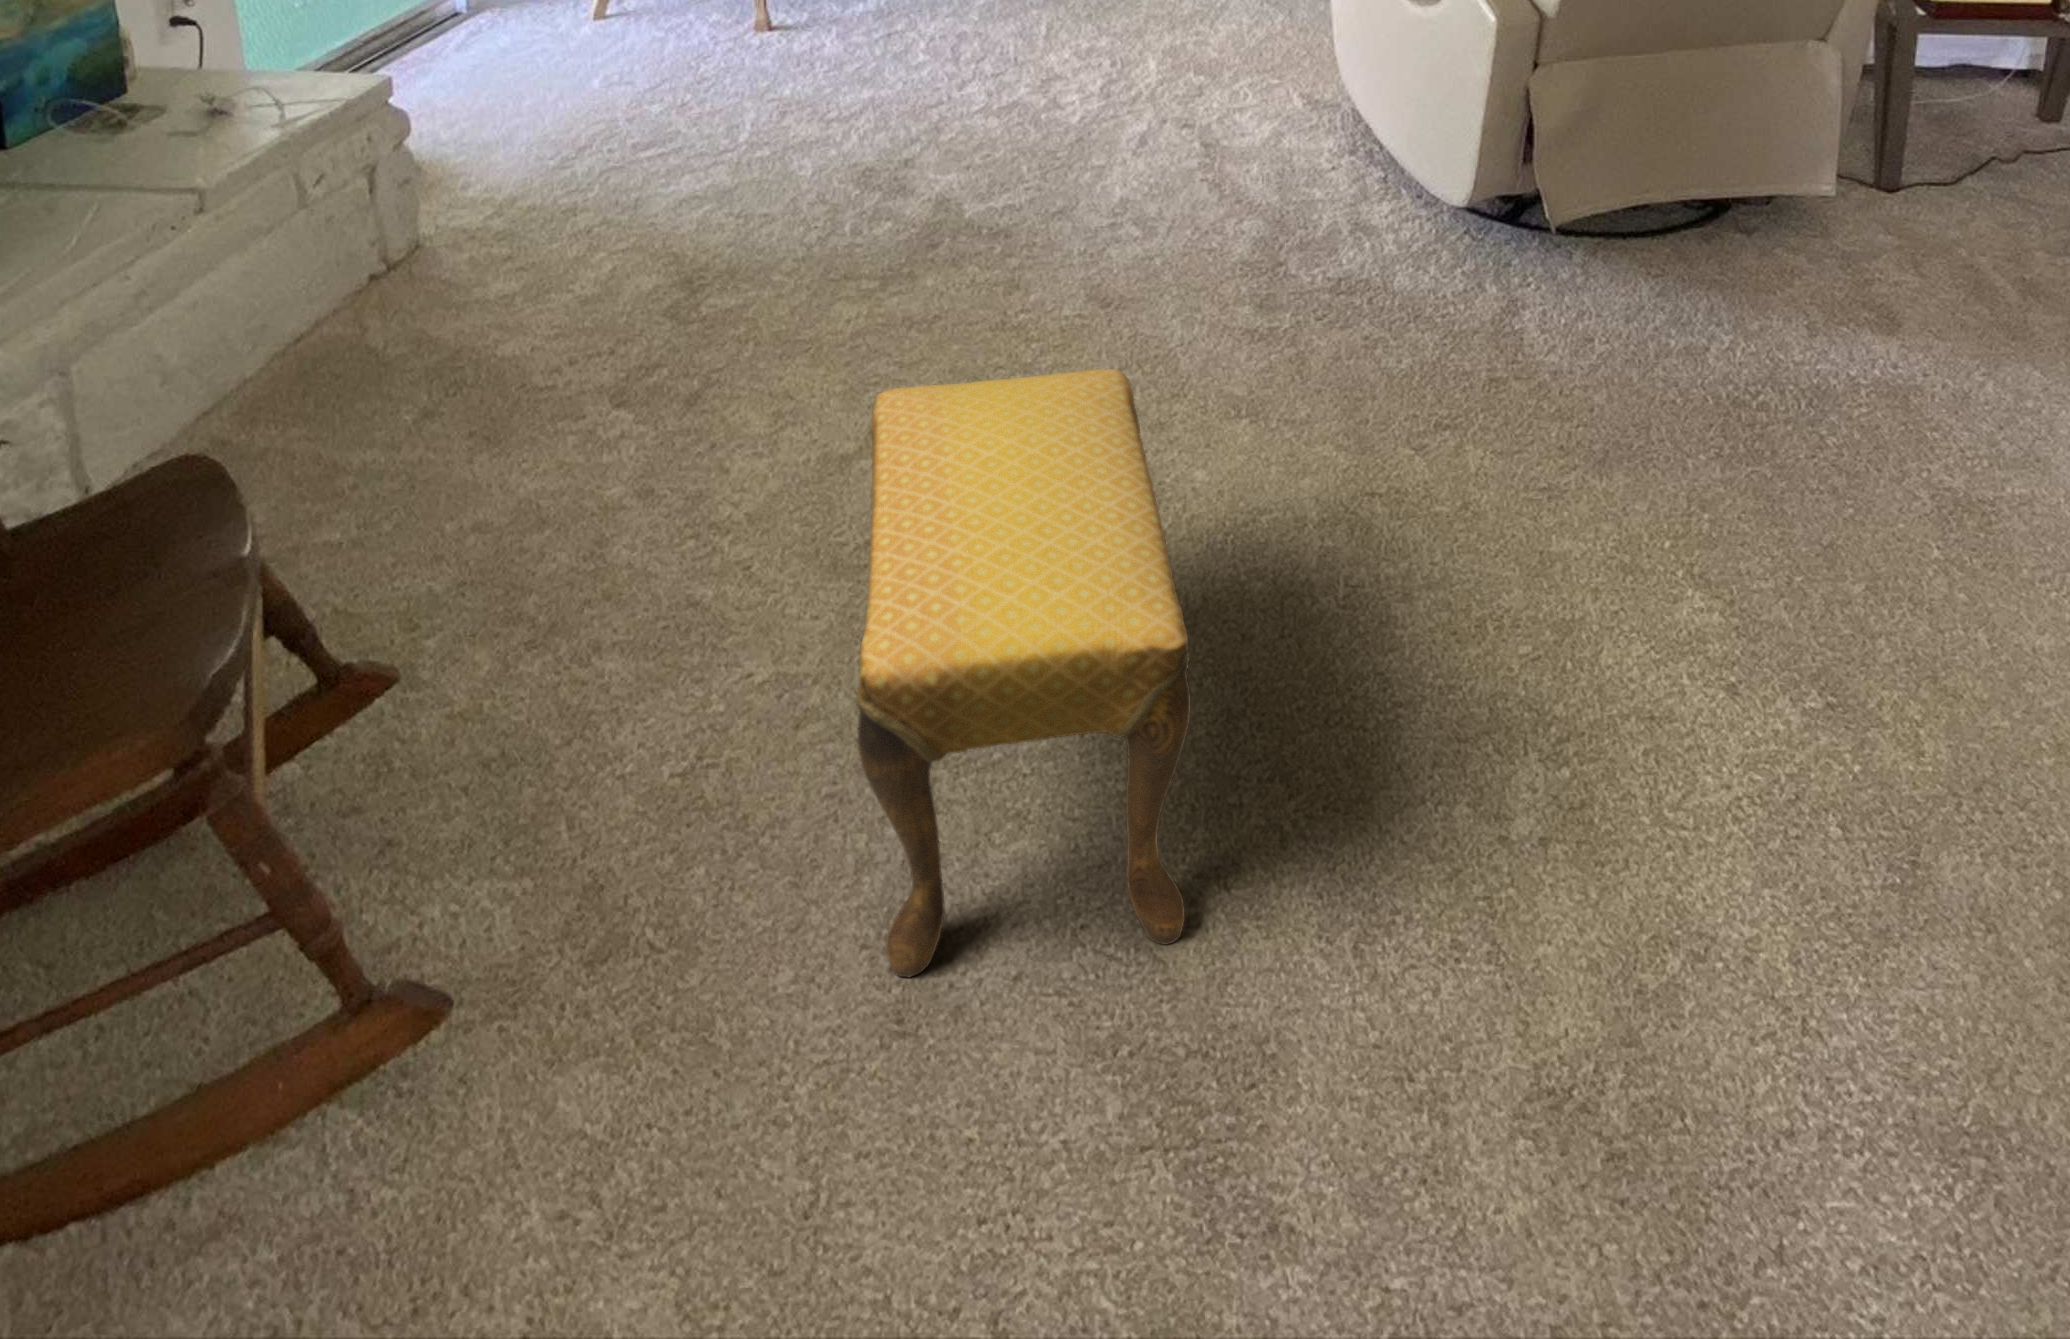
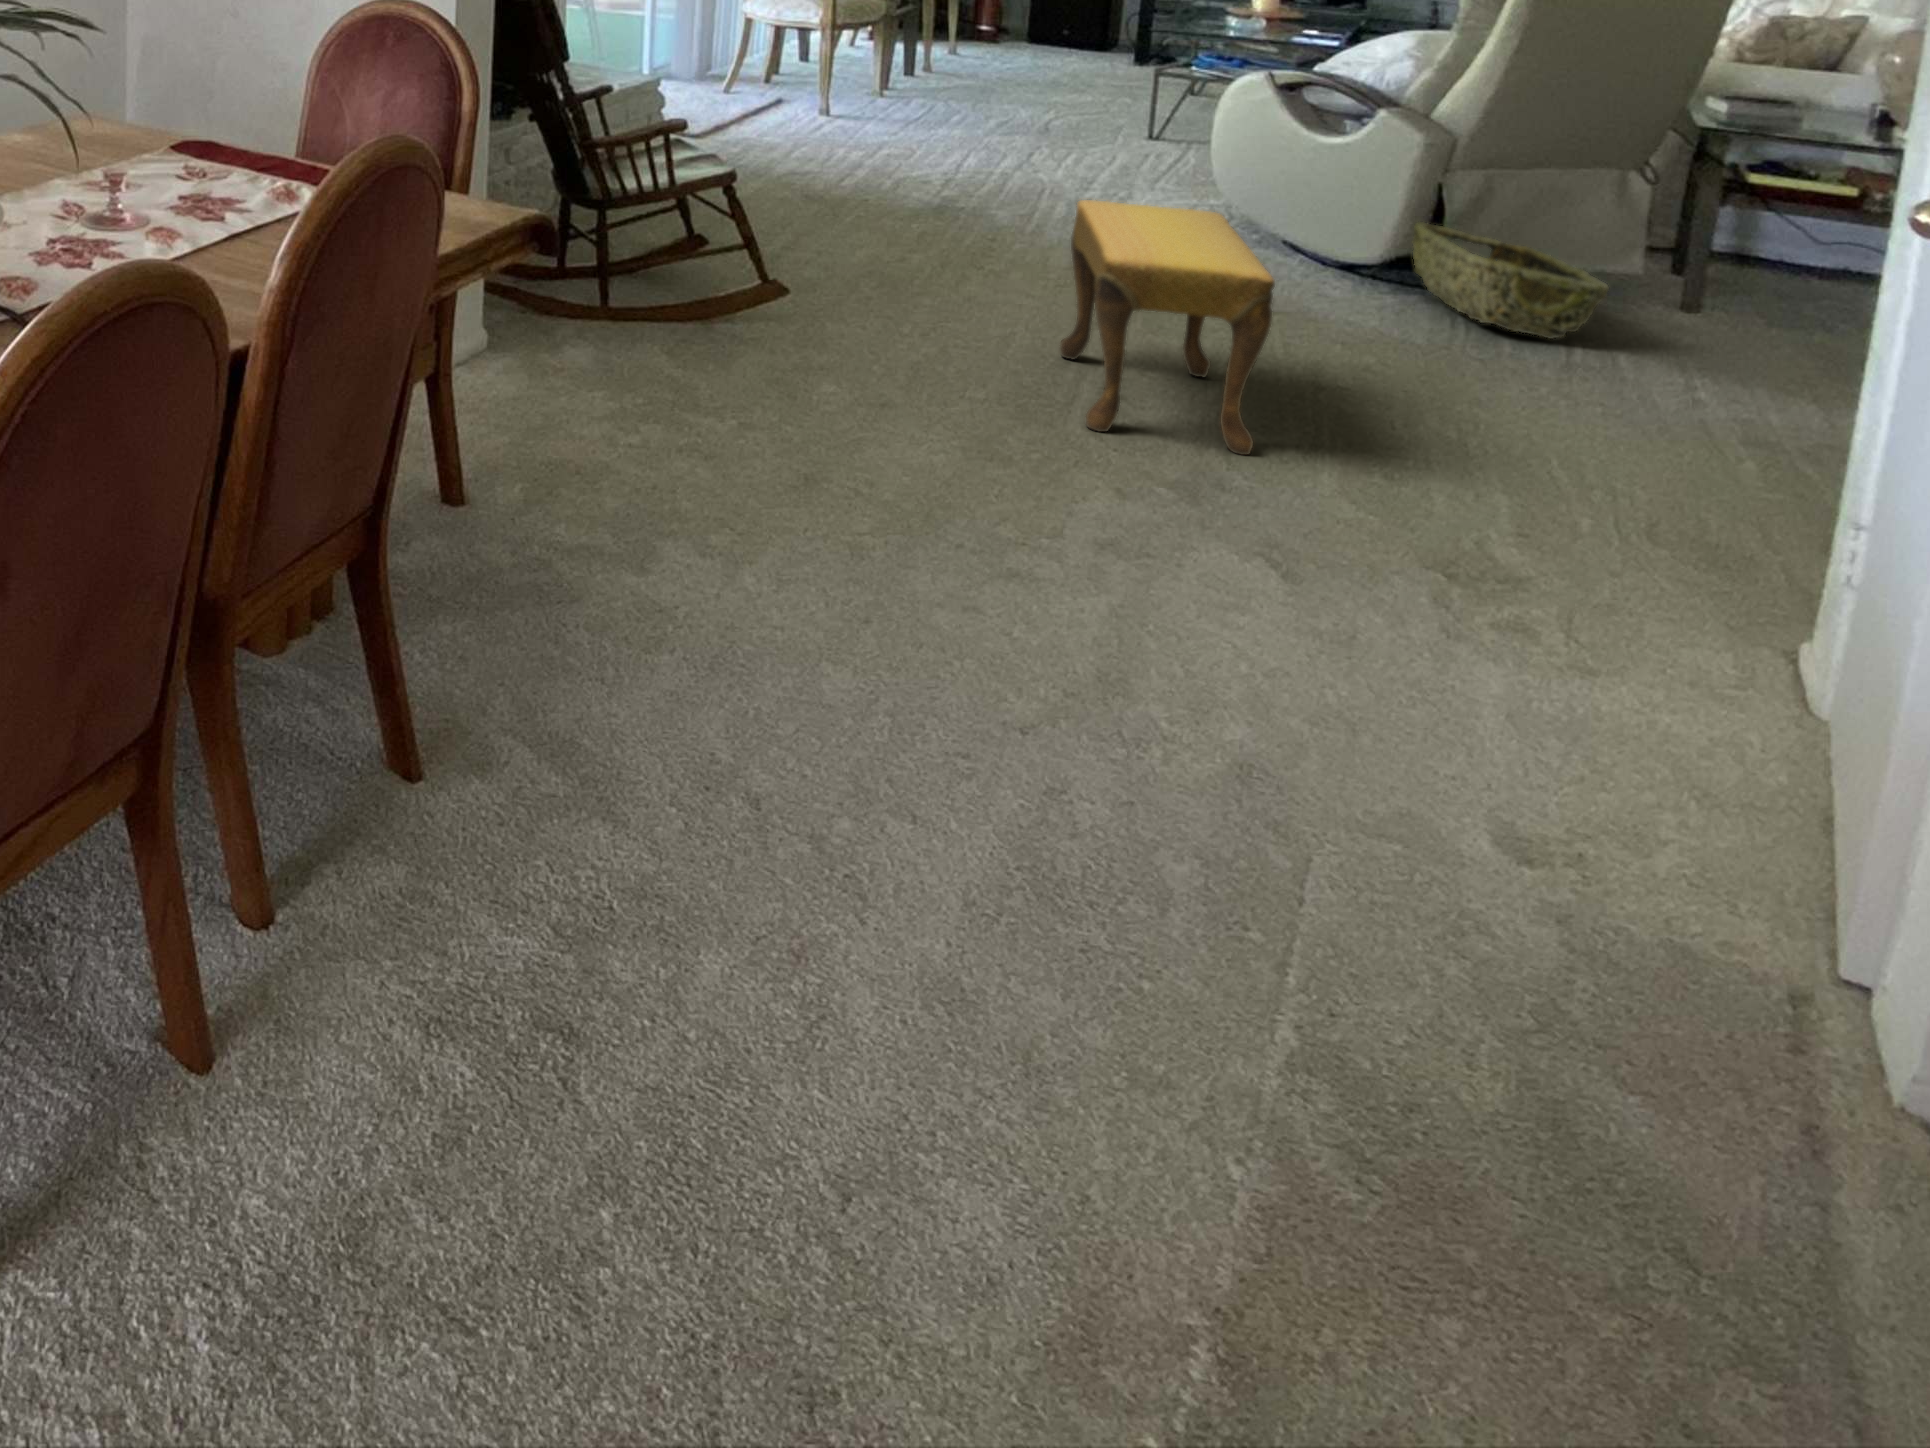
woven basket: none [1404,166,1626,334] -> present [1413,222,1608,339]

